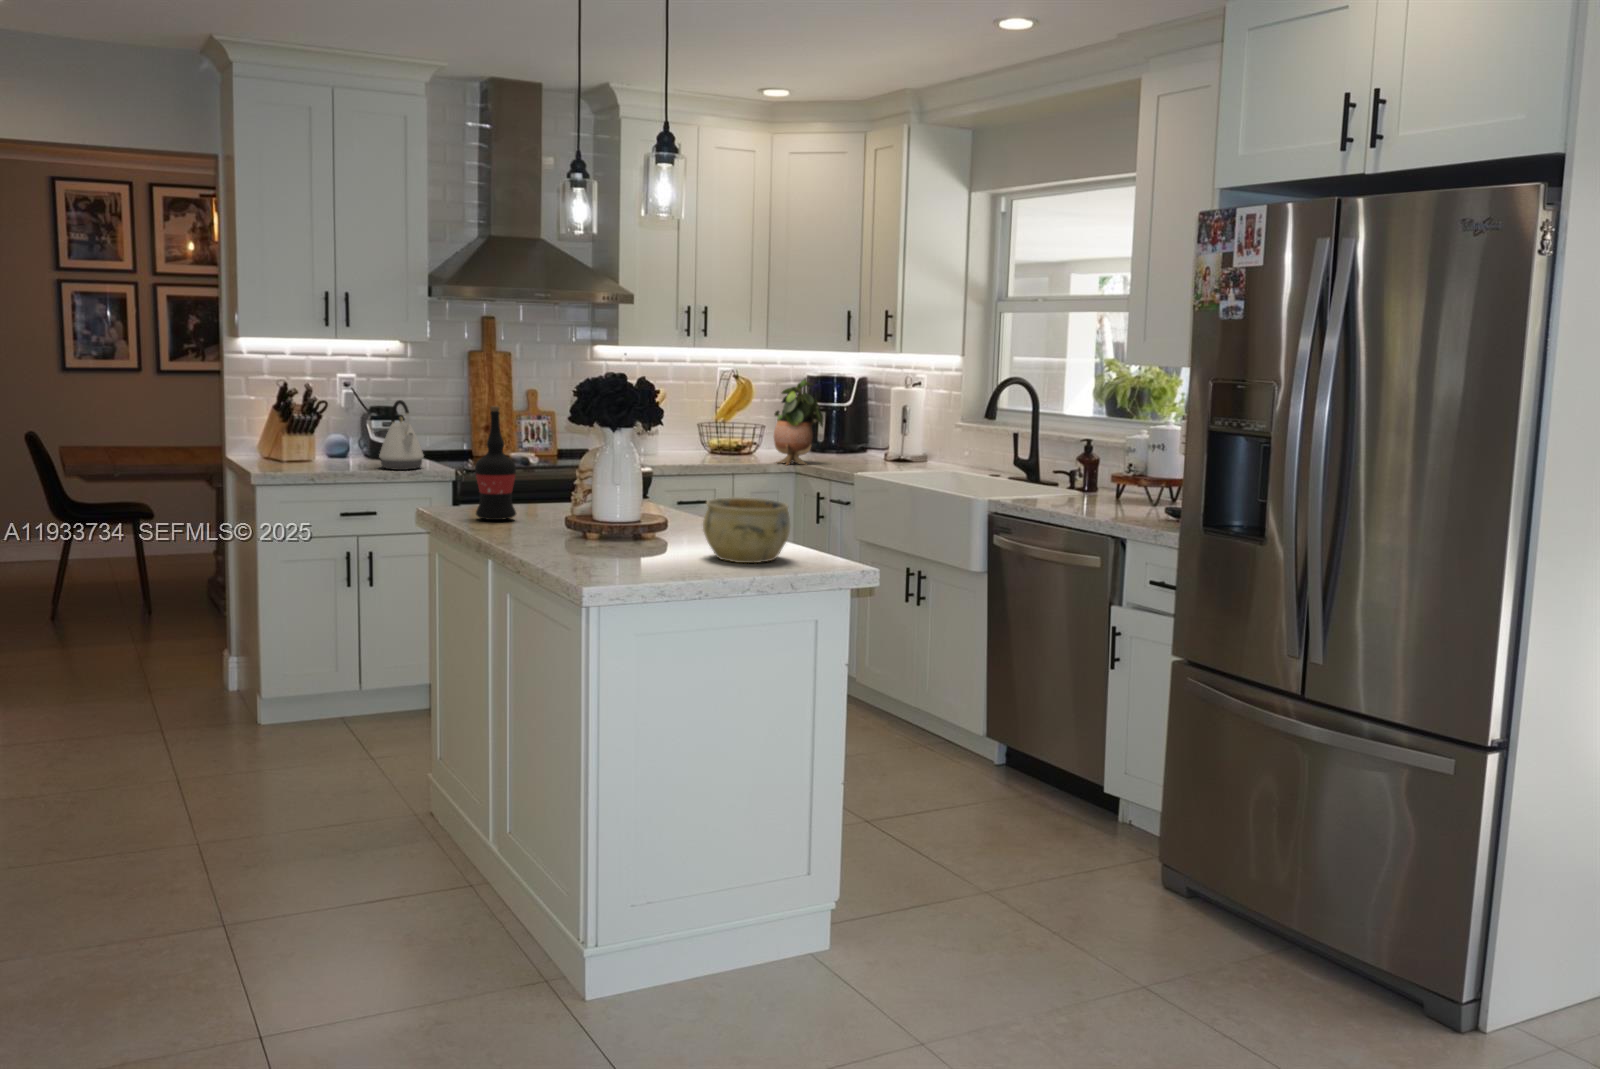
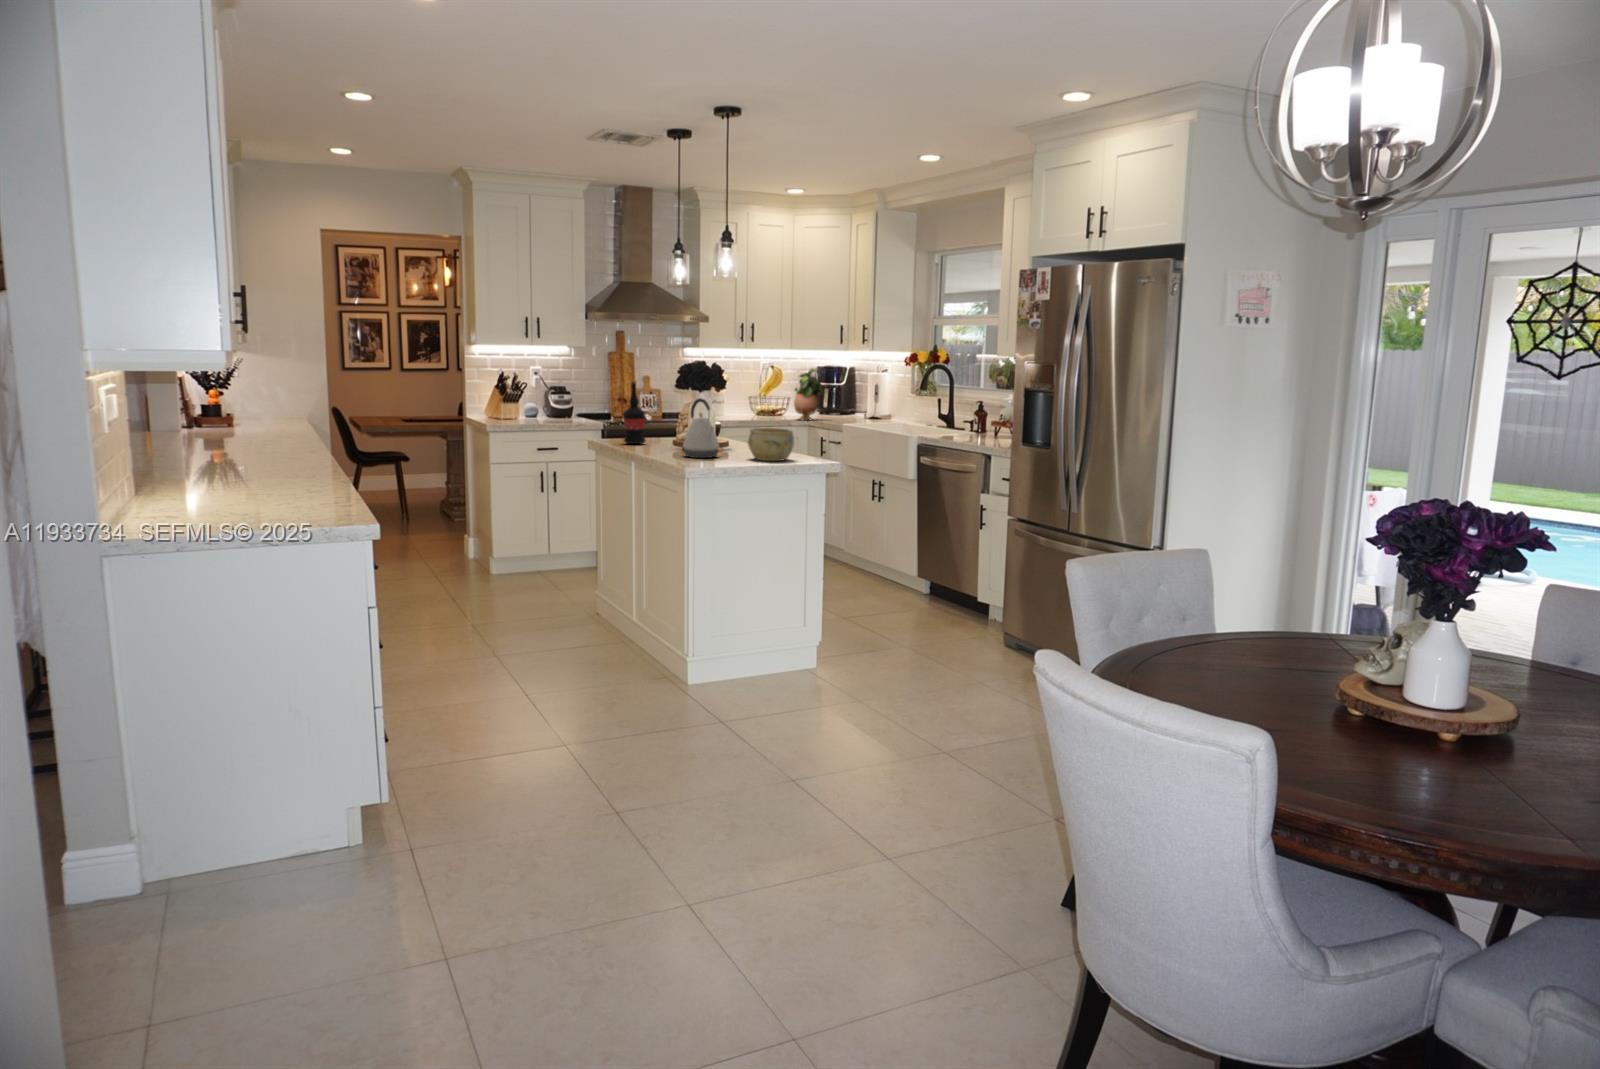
kettle: present [379,400,424,470] -> present [683,398,719,458]

